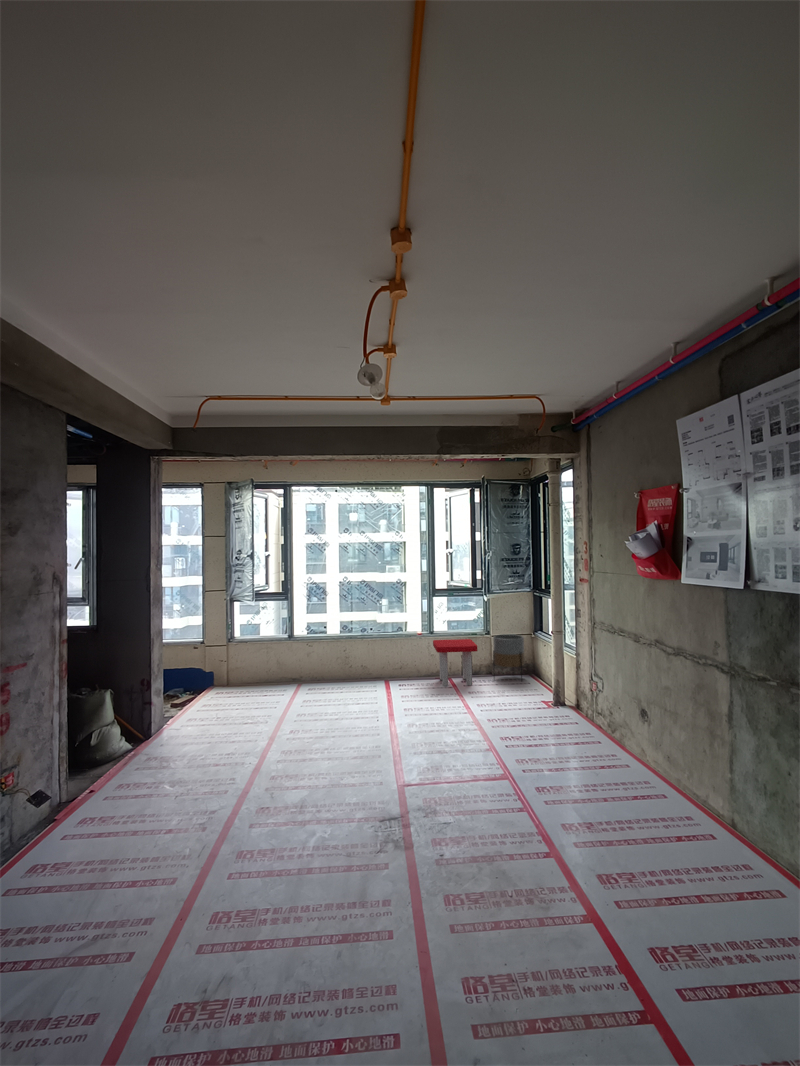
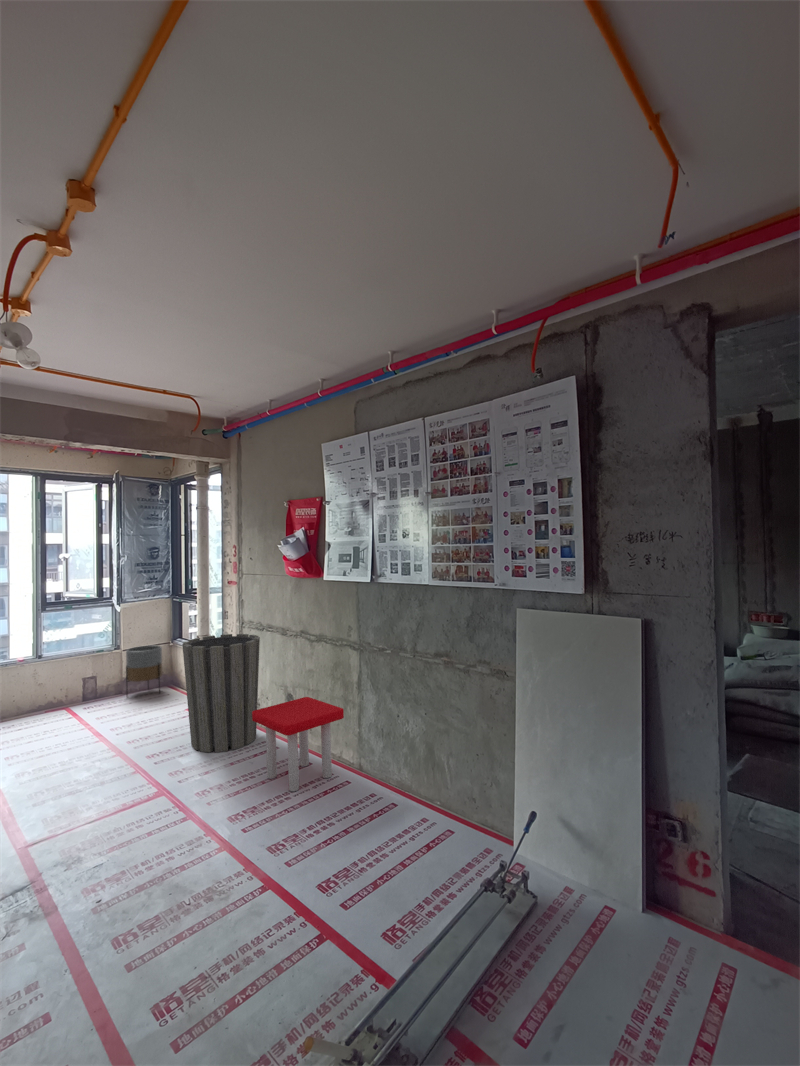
trash can: none [531,633,611,754] -> present [182,634,260,752]
stool: present [433,639,477,686] -> present [252,697,344,792]

